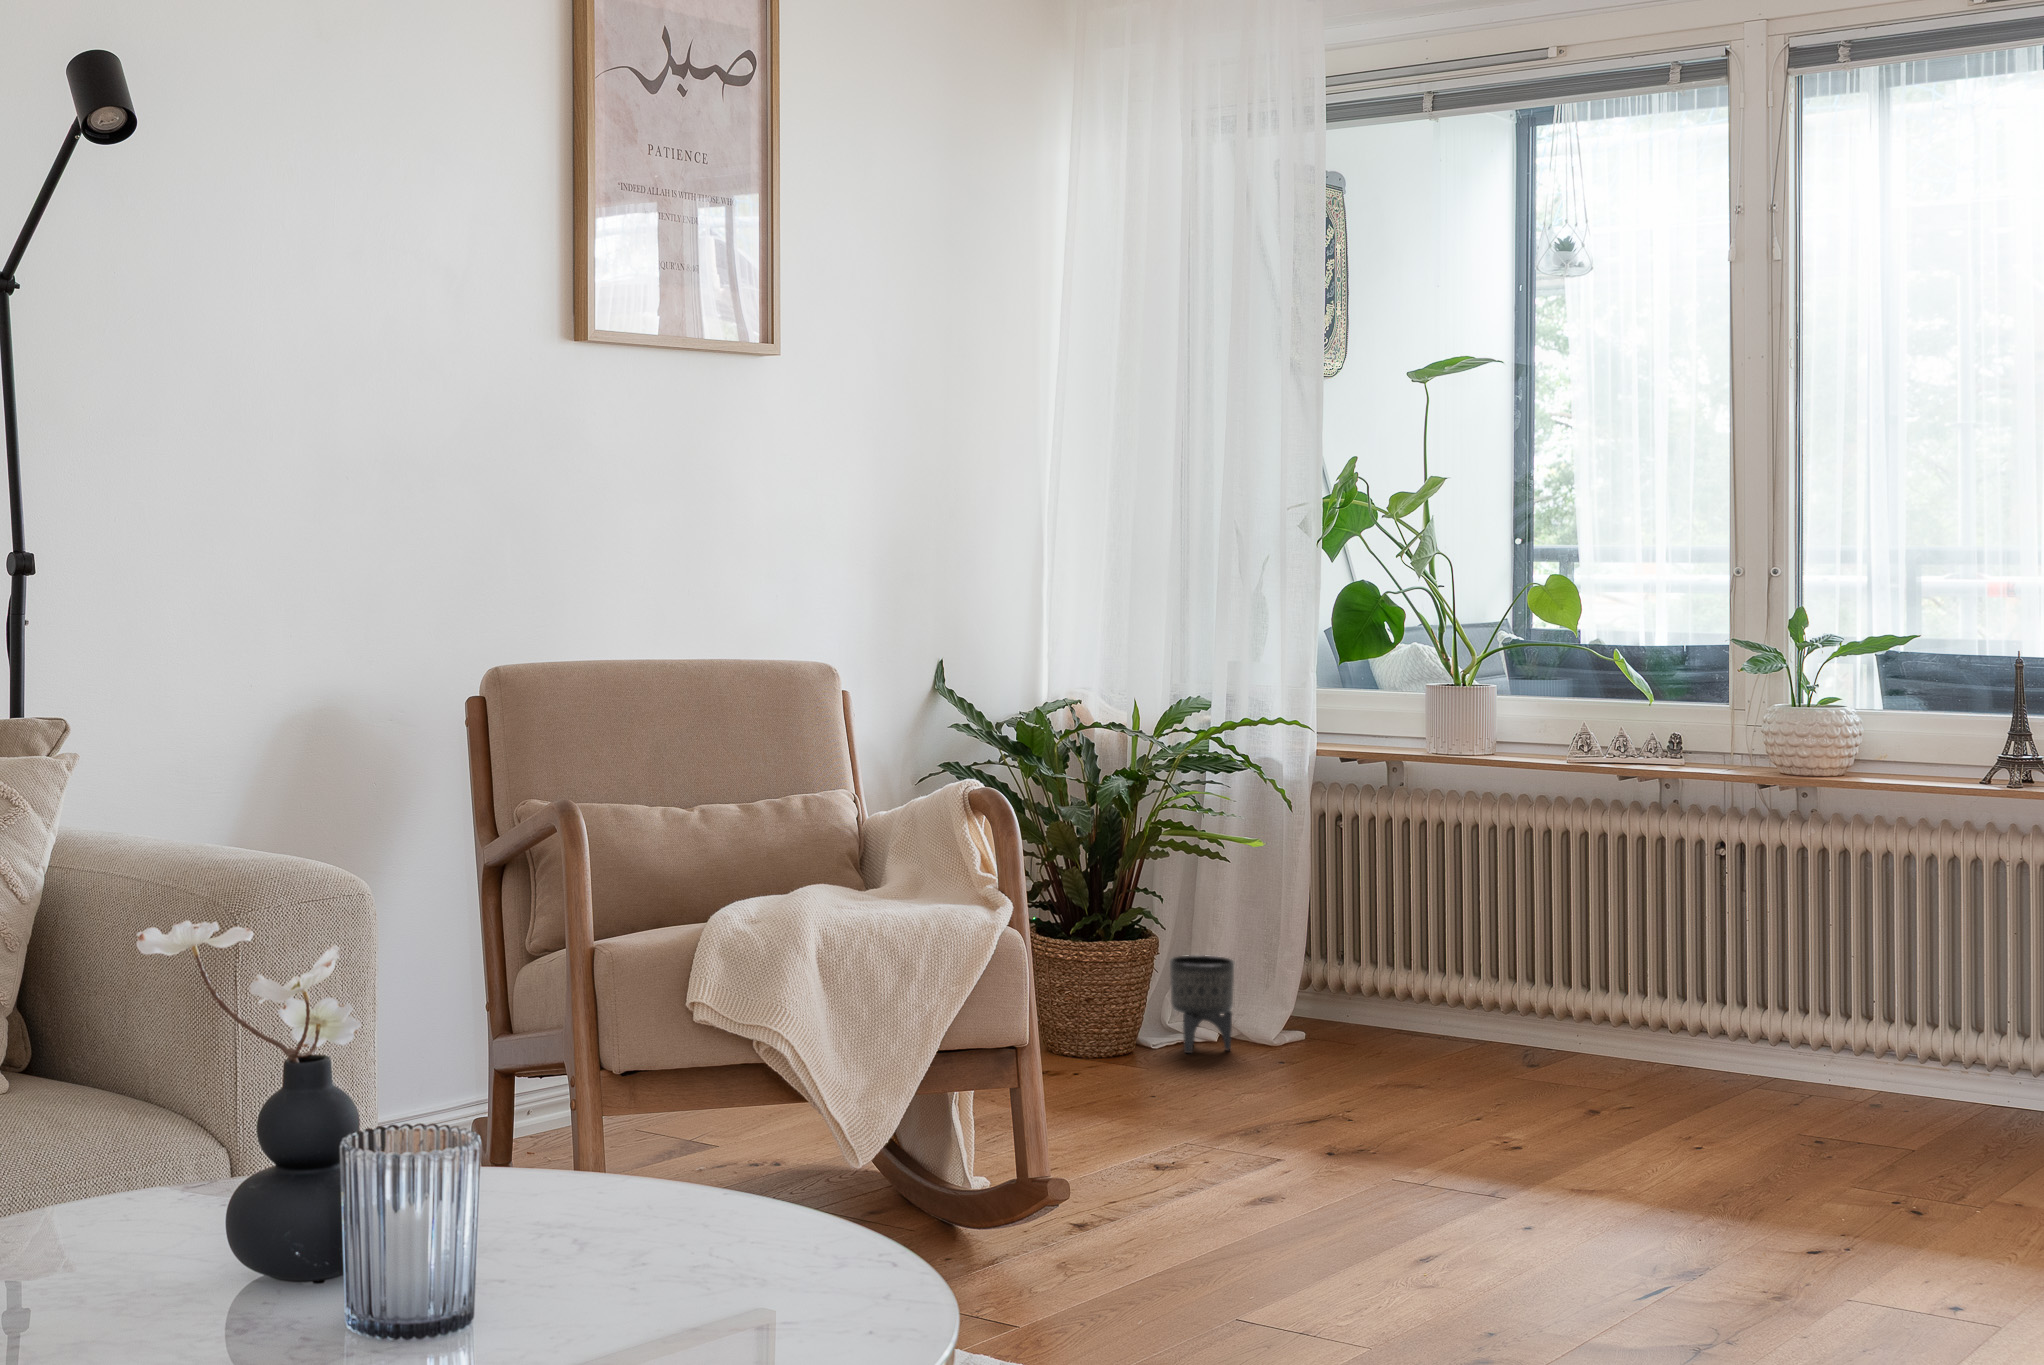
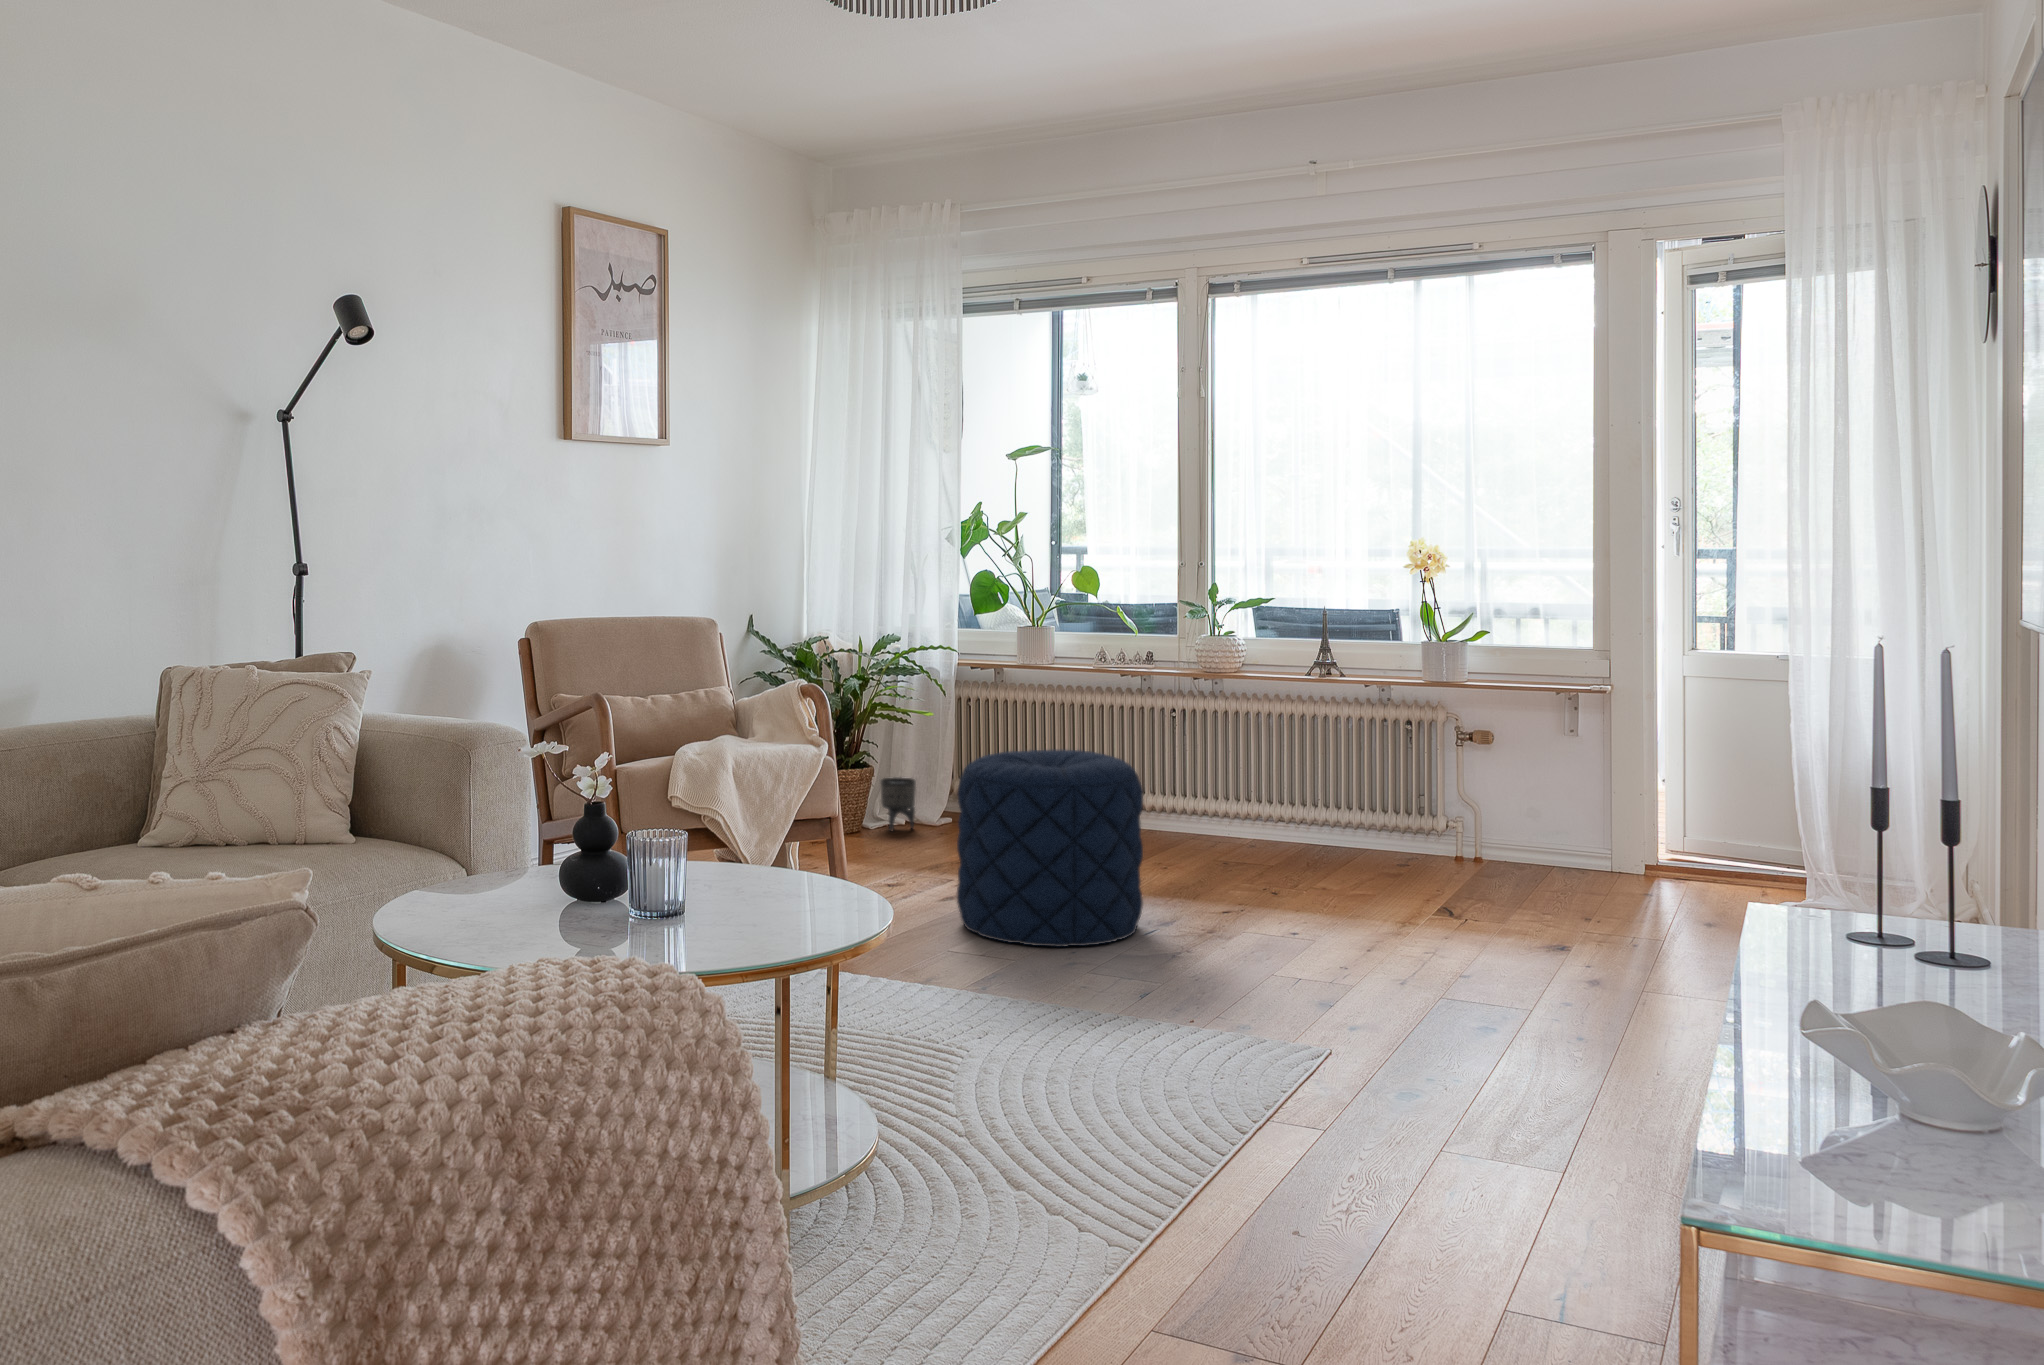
pouf: none [1269,924,1641,1320] -> present [957,750,1143,947]

